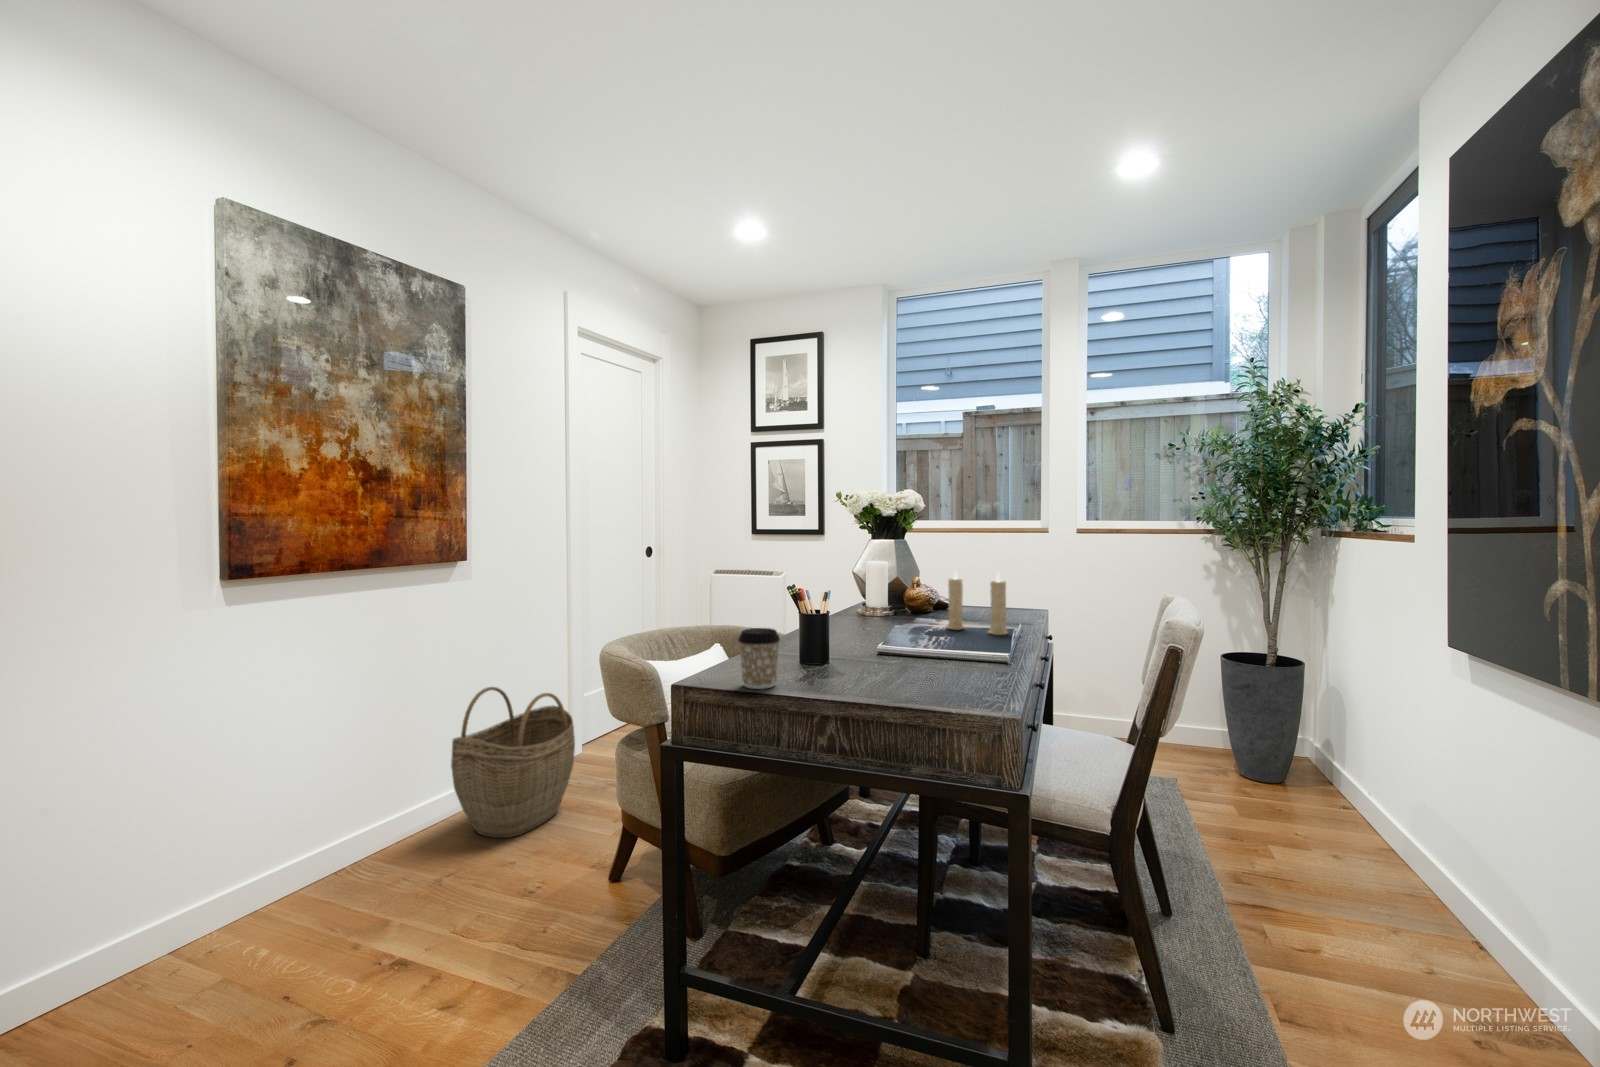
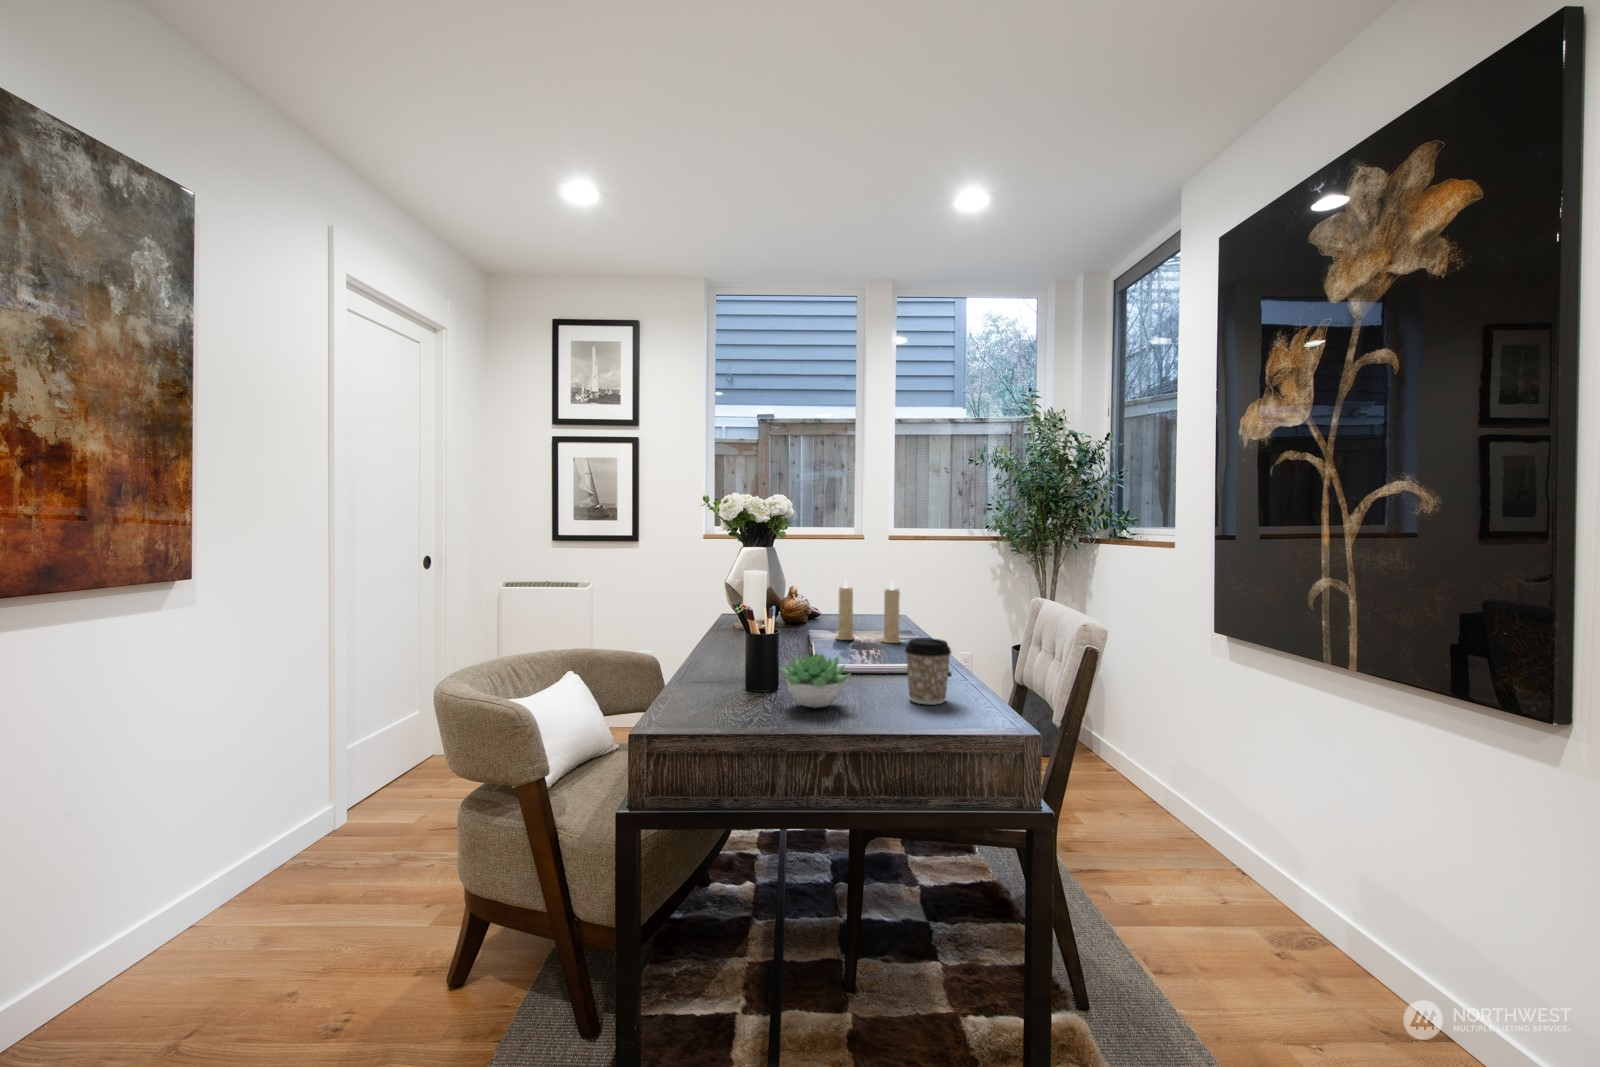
coffee cup: present [738,628,780,689] -> present [905,638,951,705]
succulent plant: none [816,637,881,686] -> present [781,653,850,708]
woven basket: present [451,687,575,838] -> none [166,748,353,956]

